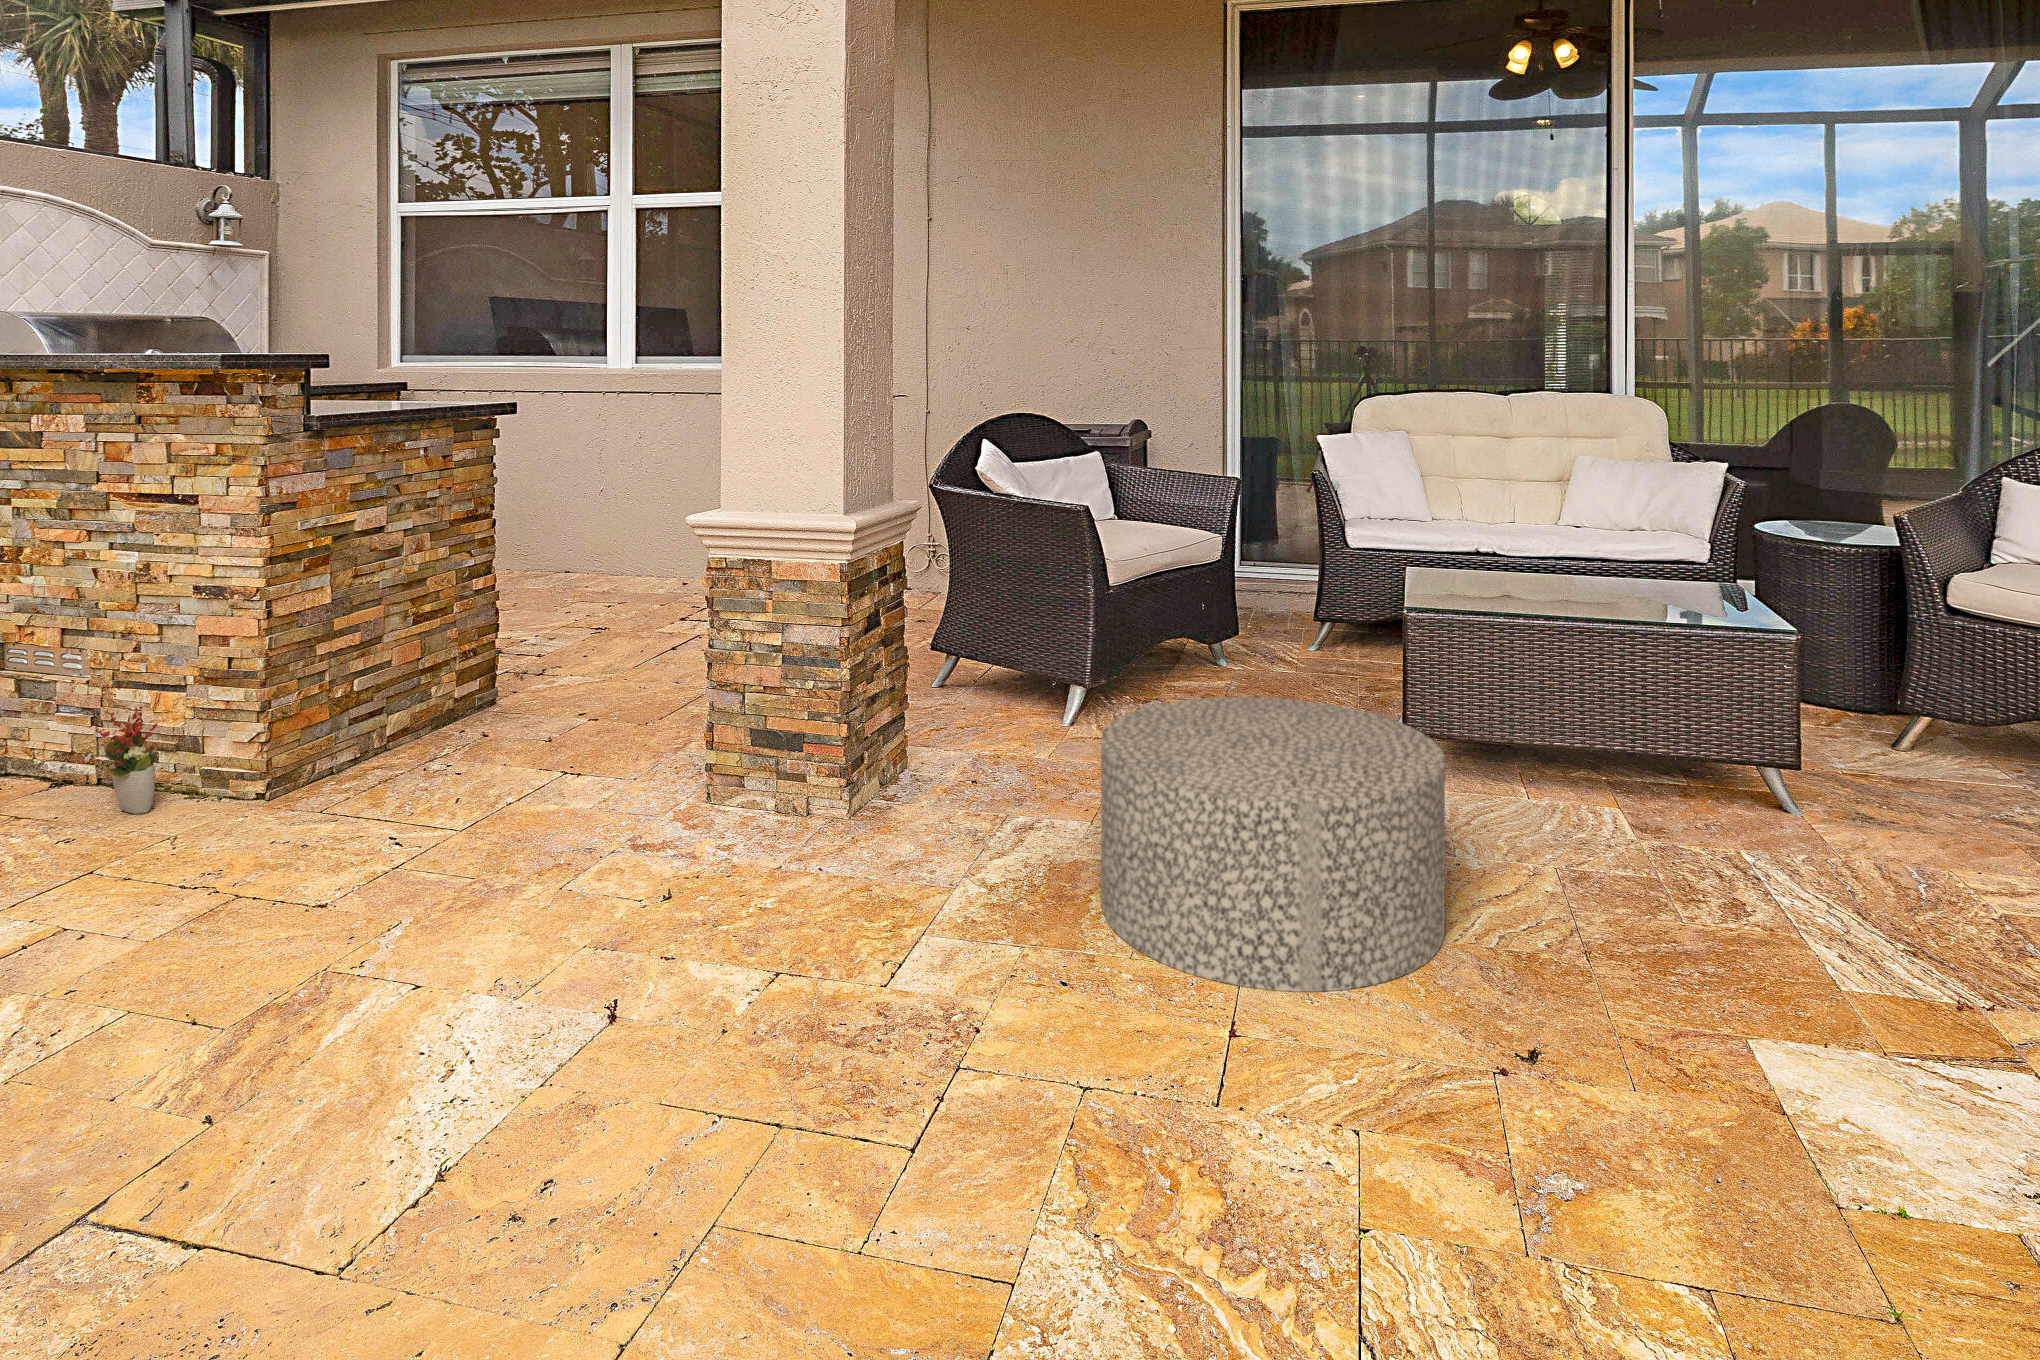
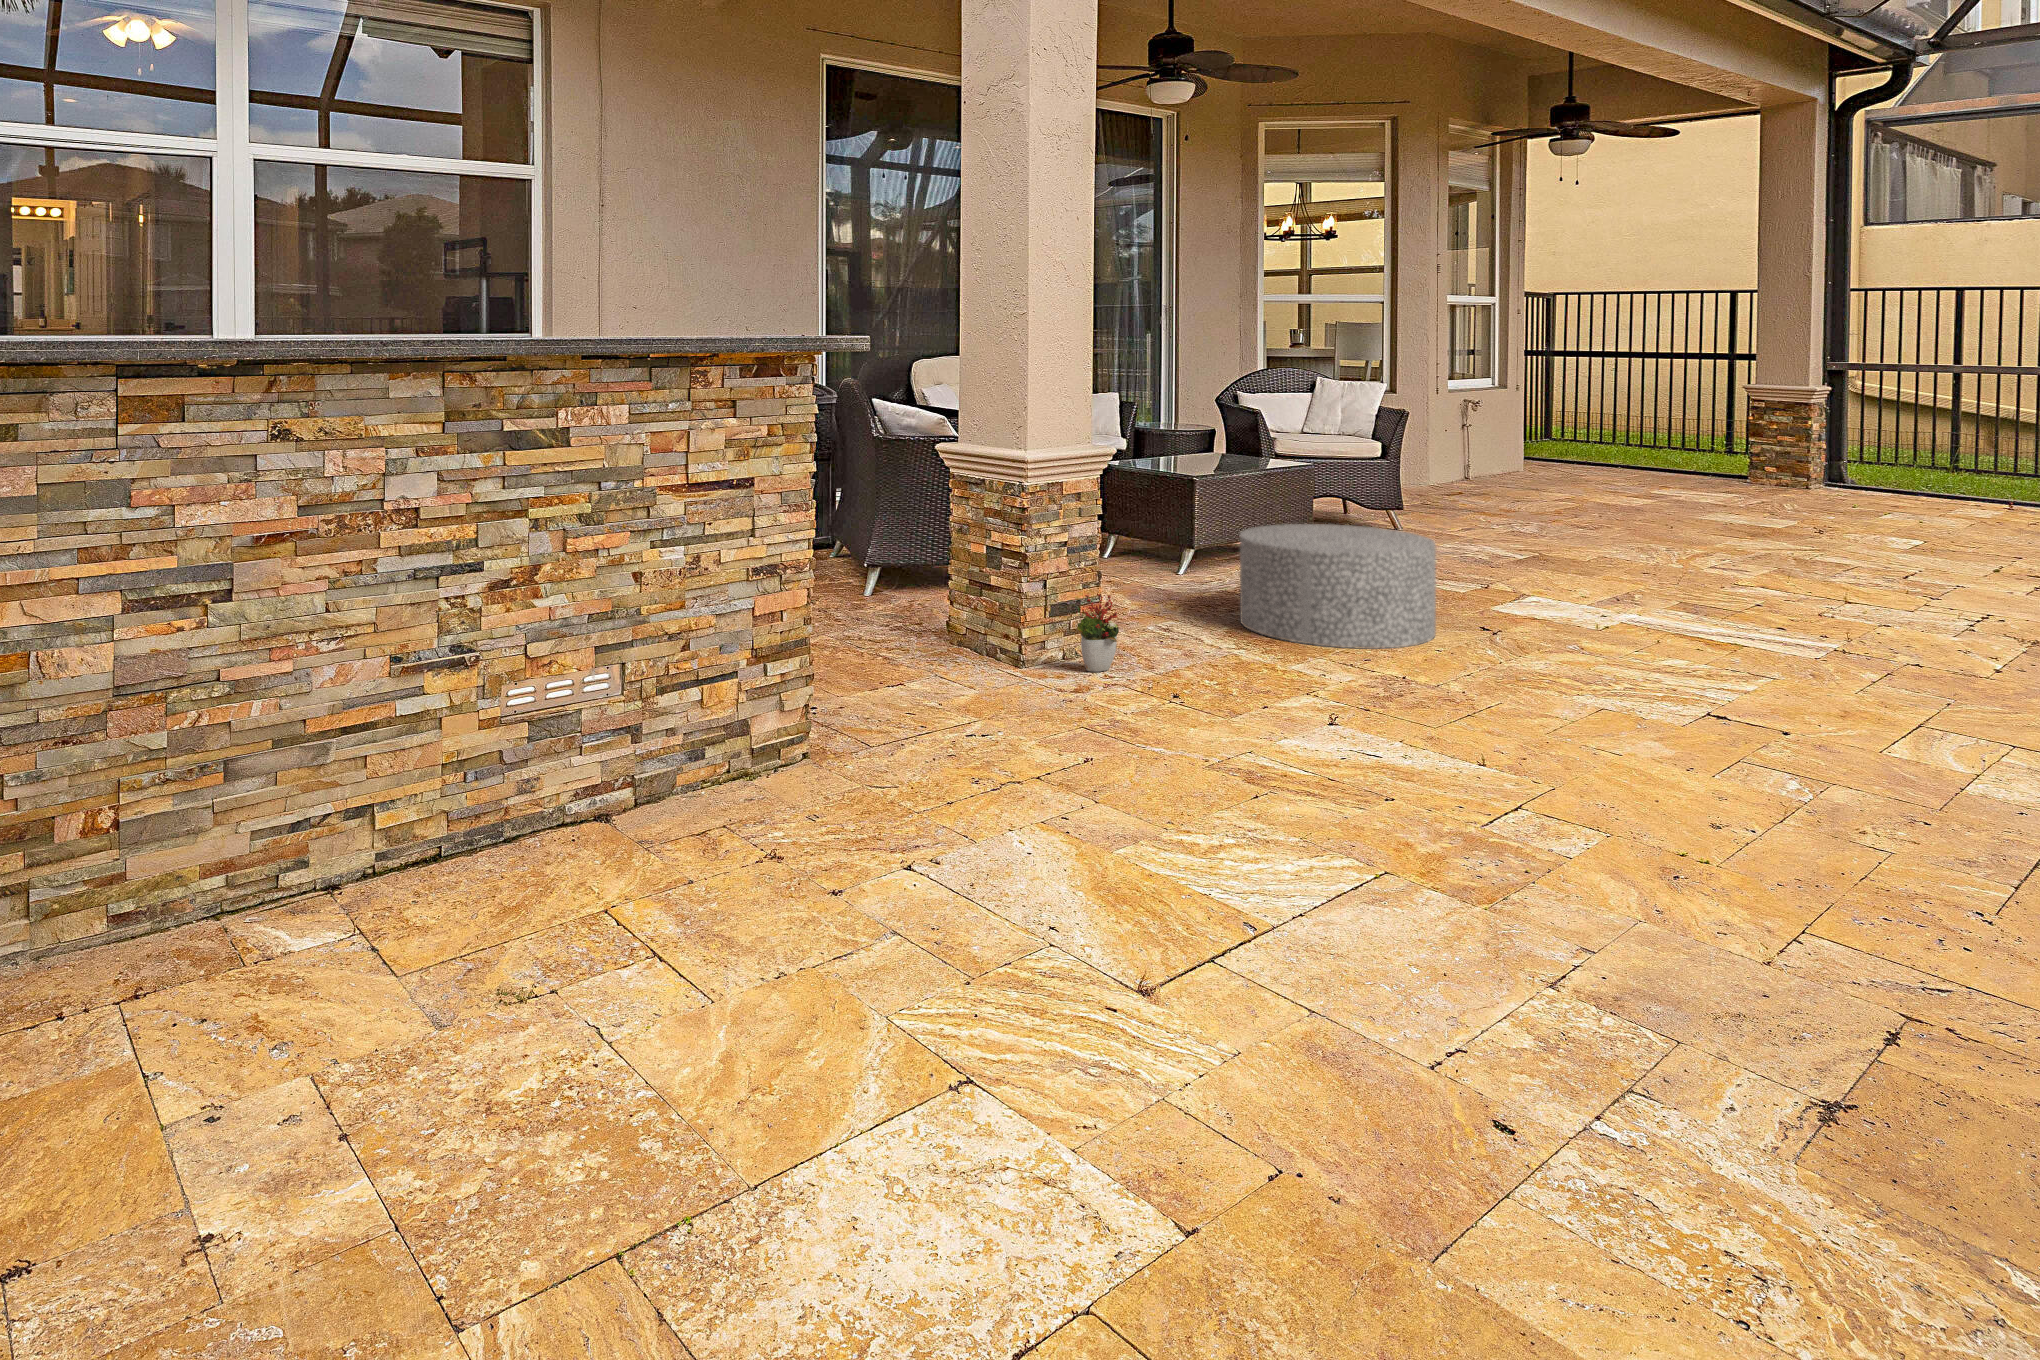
decorative plant: present [95,706,157,814] -> present [1077,594,1119,672]

